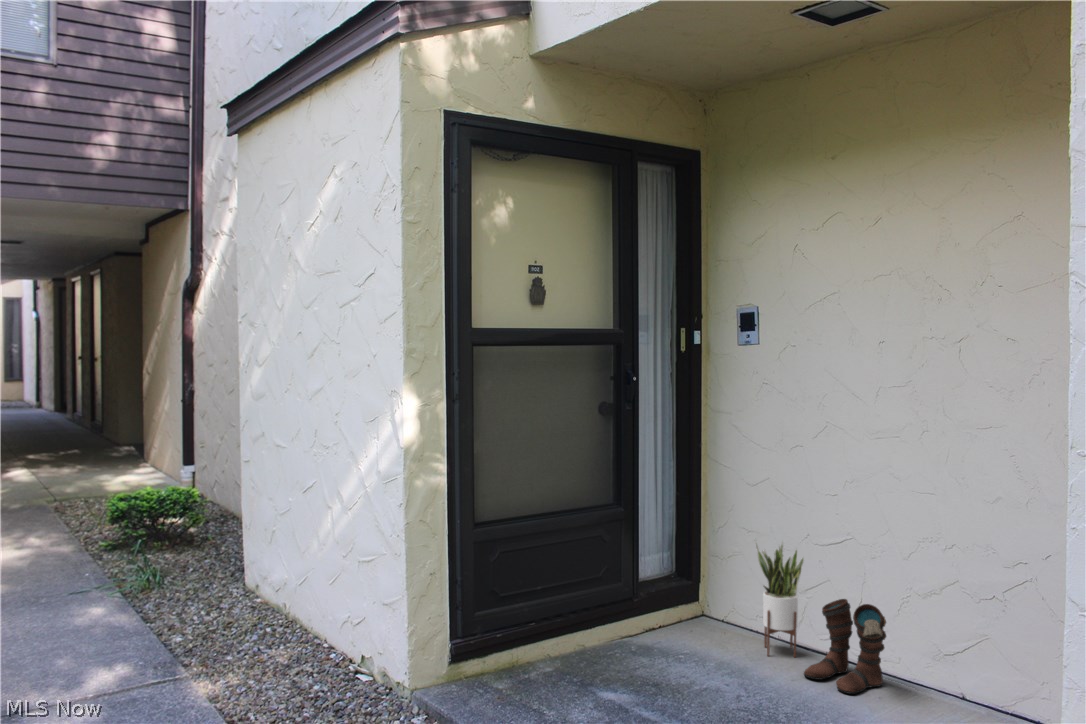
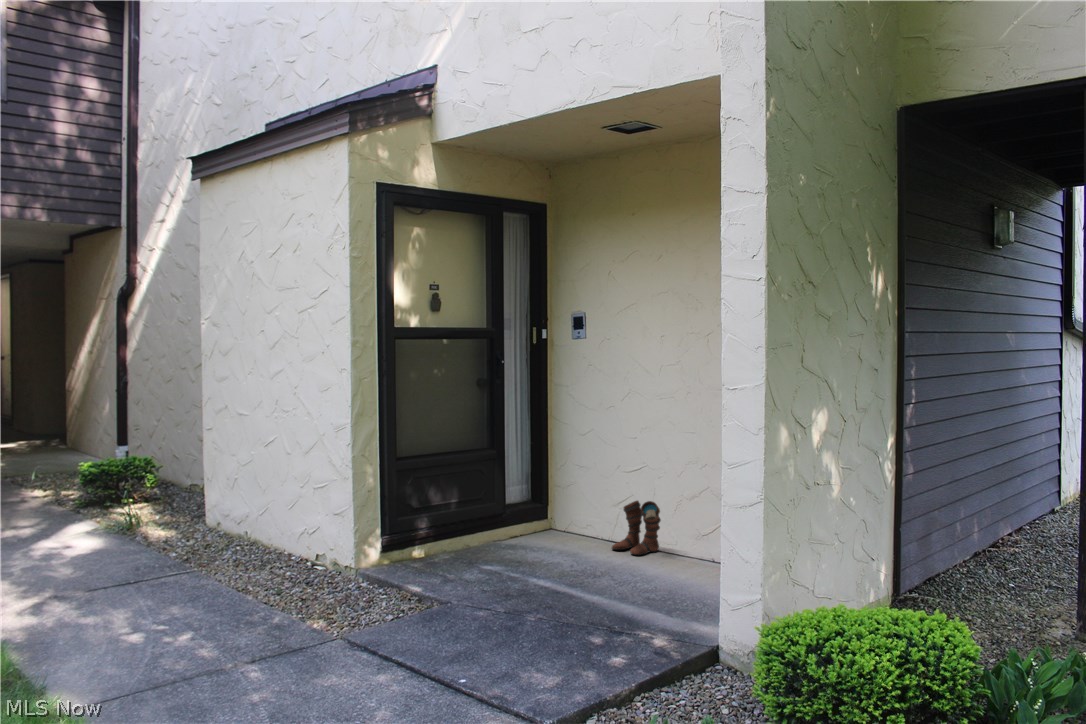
potted plant: present [754,538,804,657] -> none [582,466,613,542]

